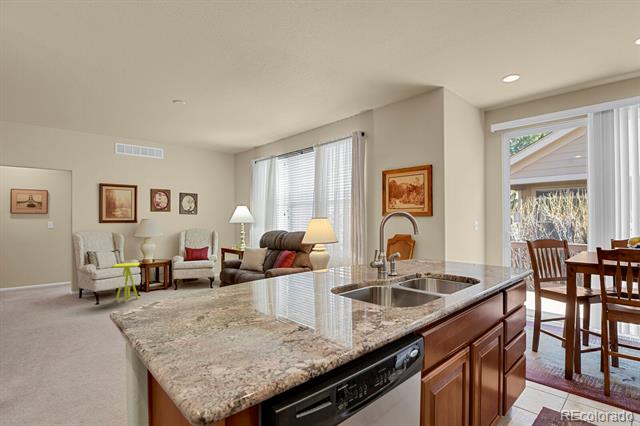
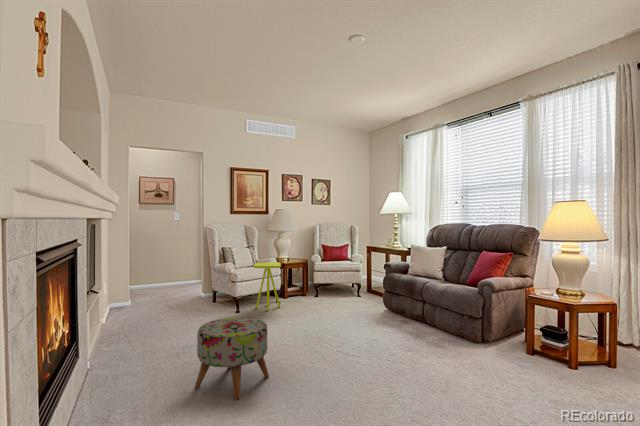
ottoman: none [30,302,94,357] -> present [195,317,269,400]

